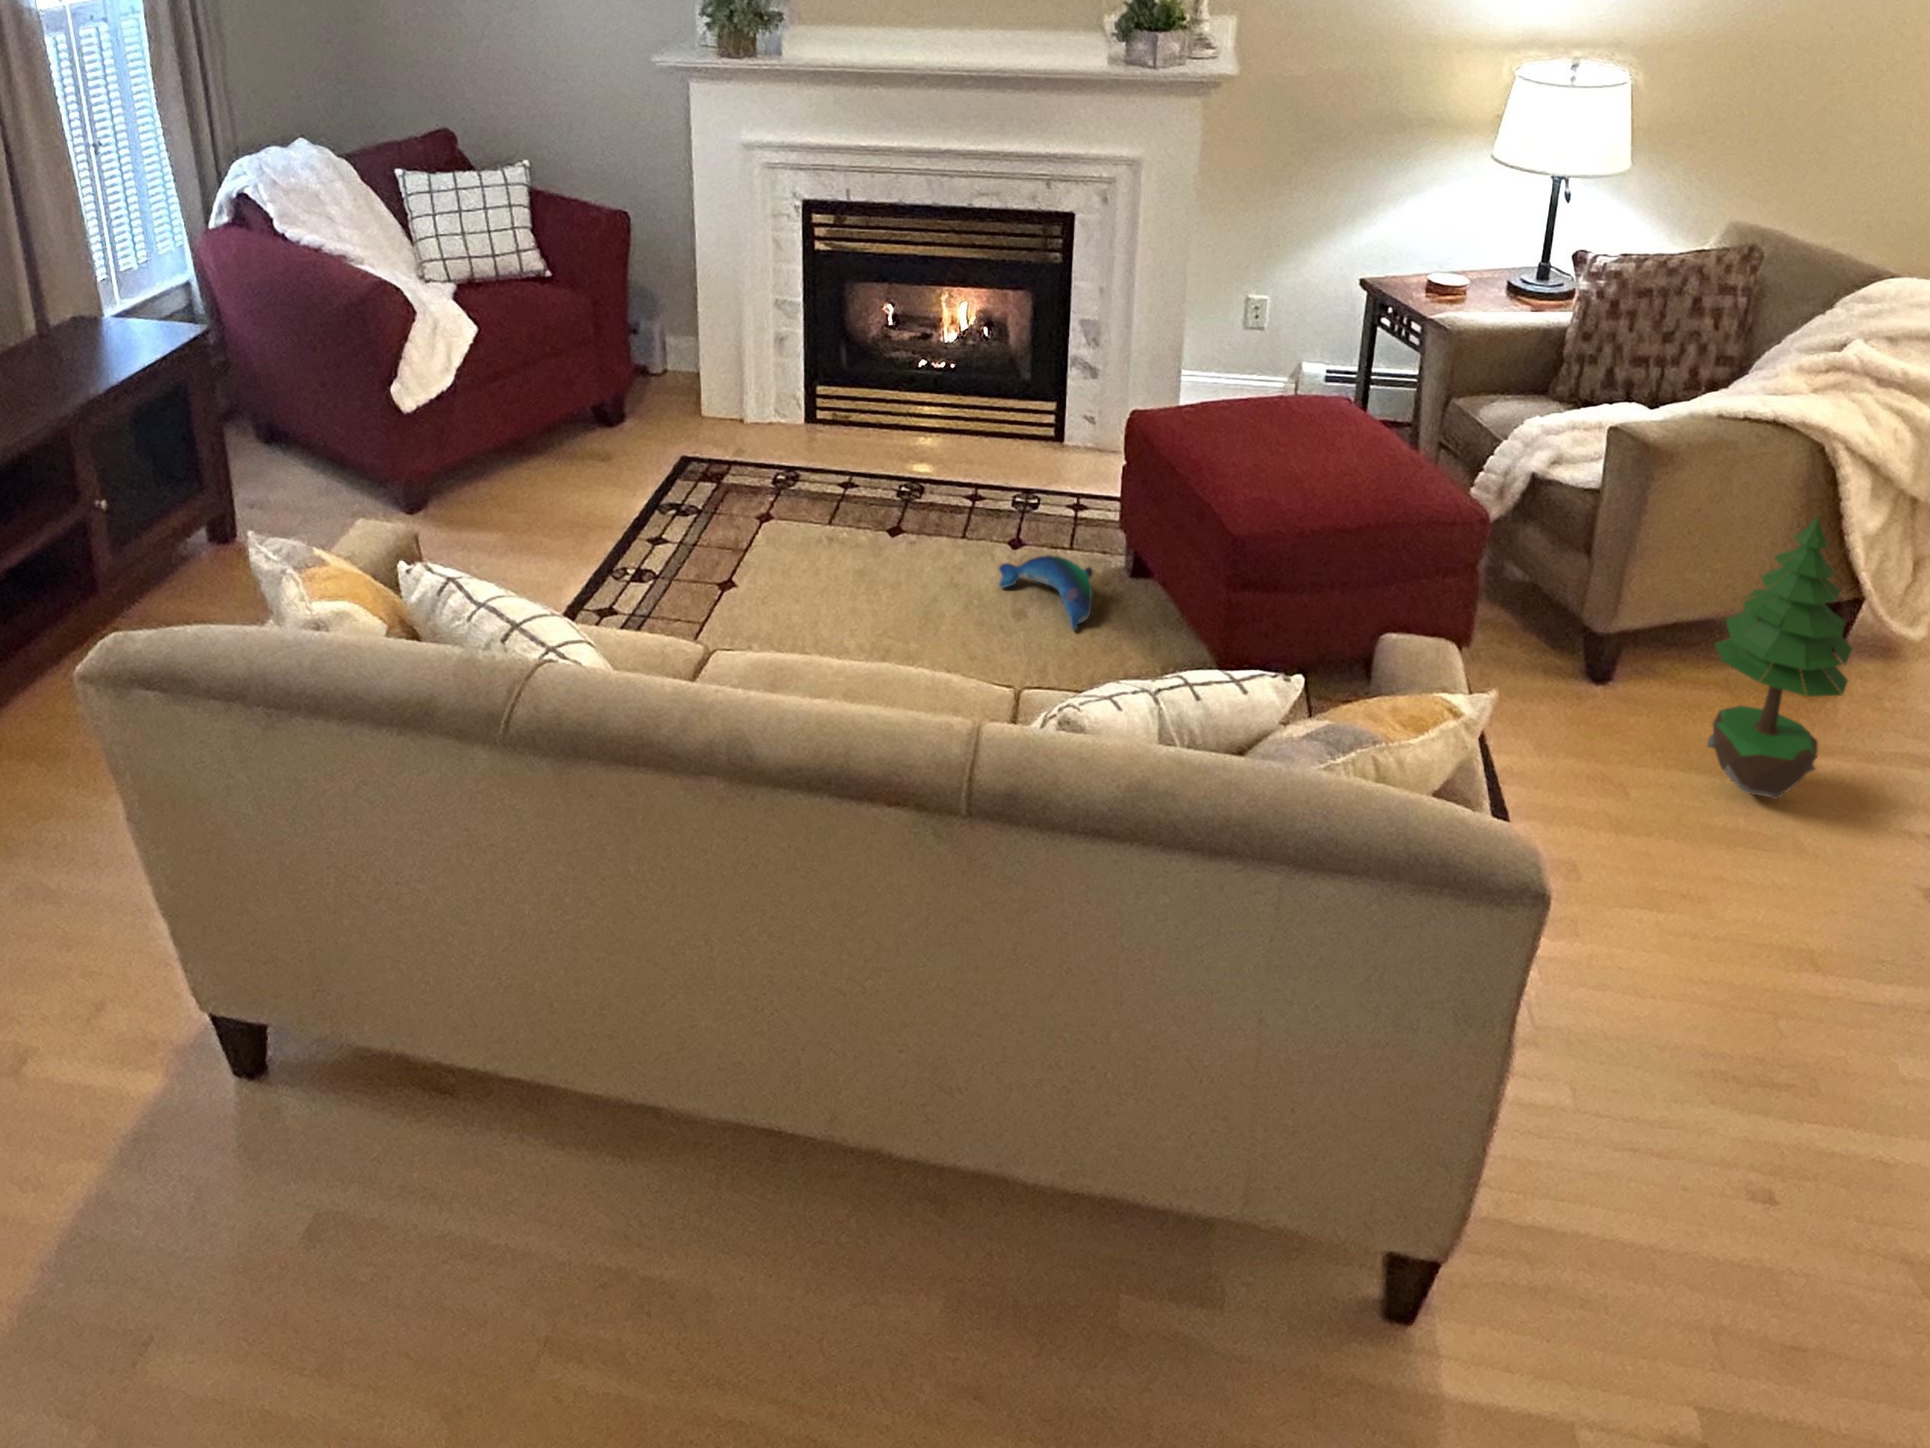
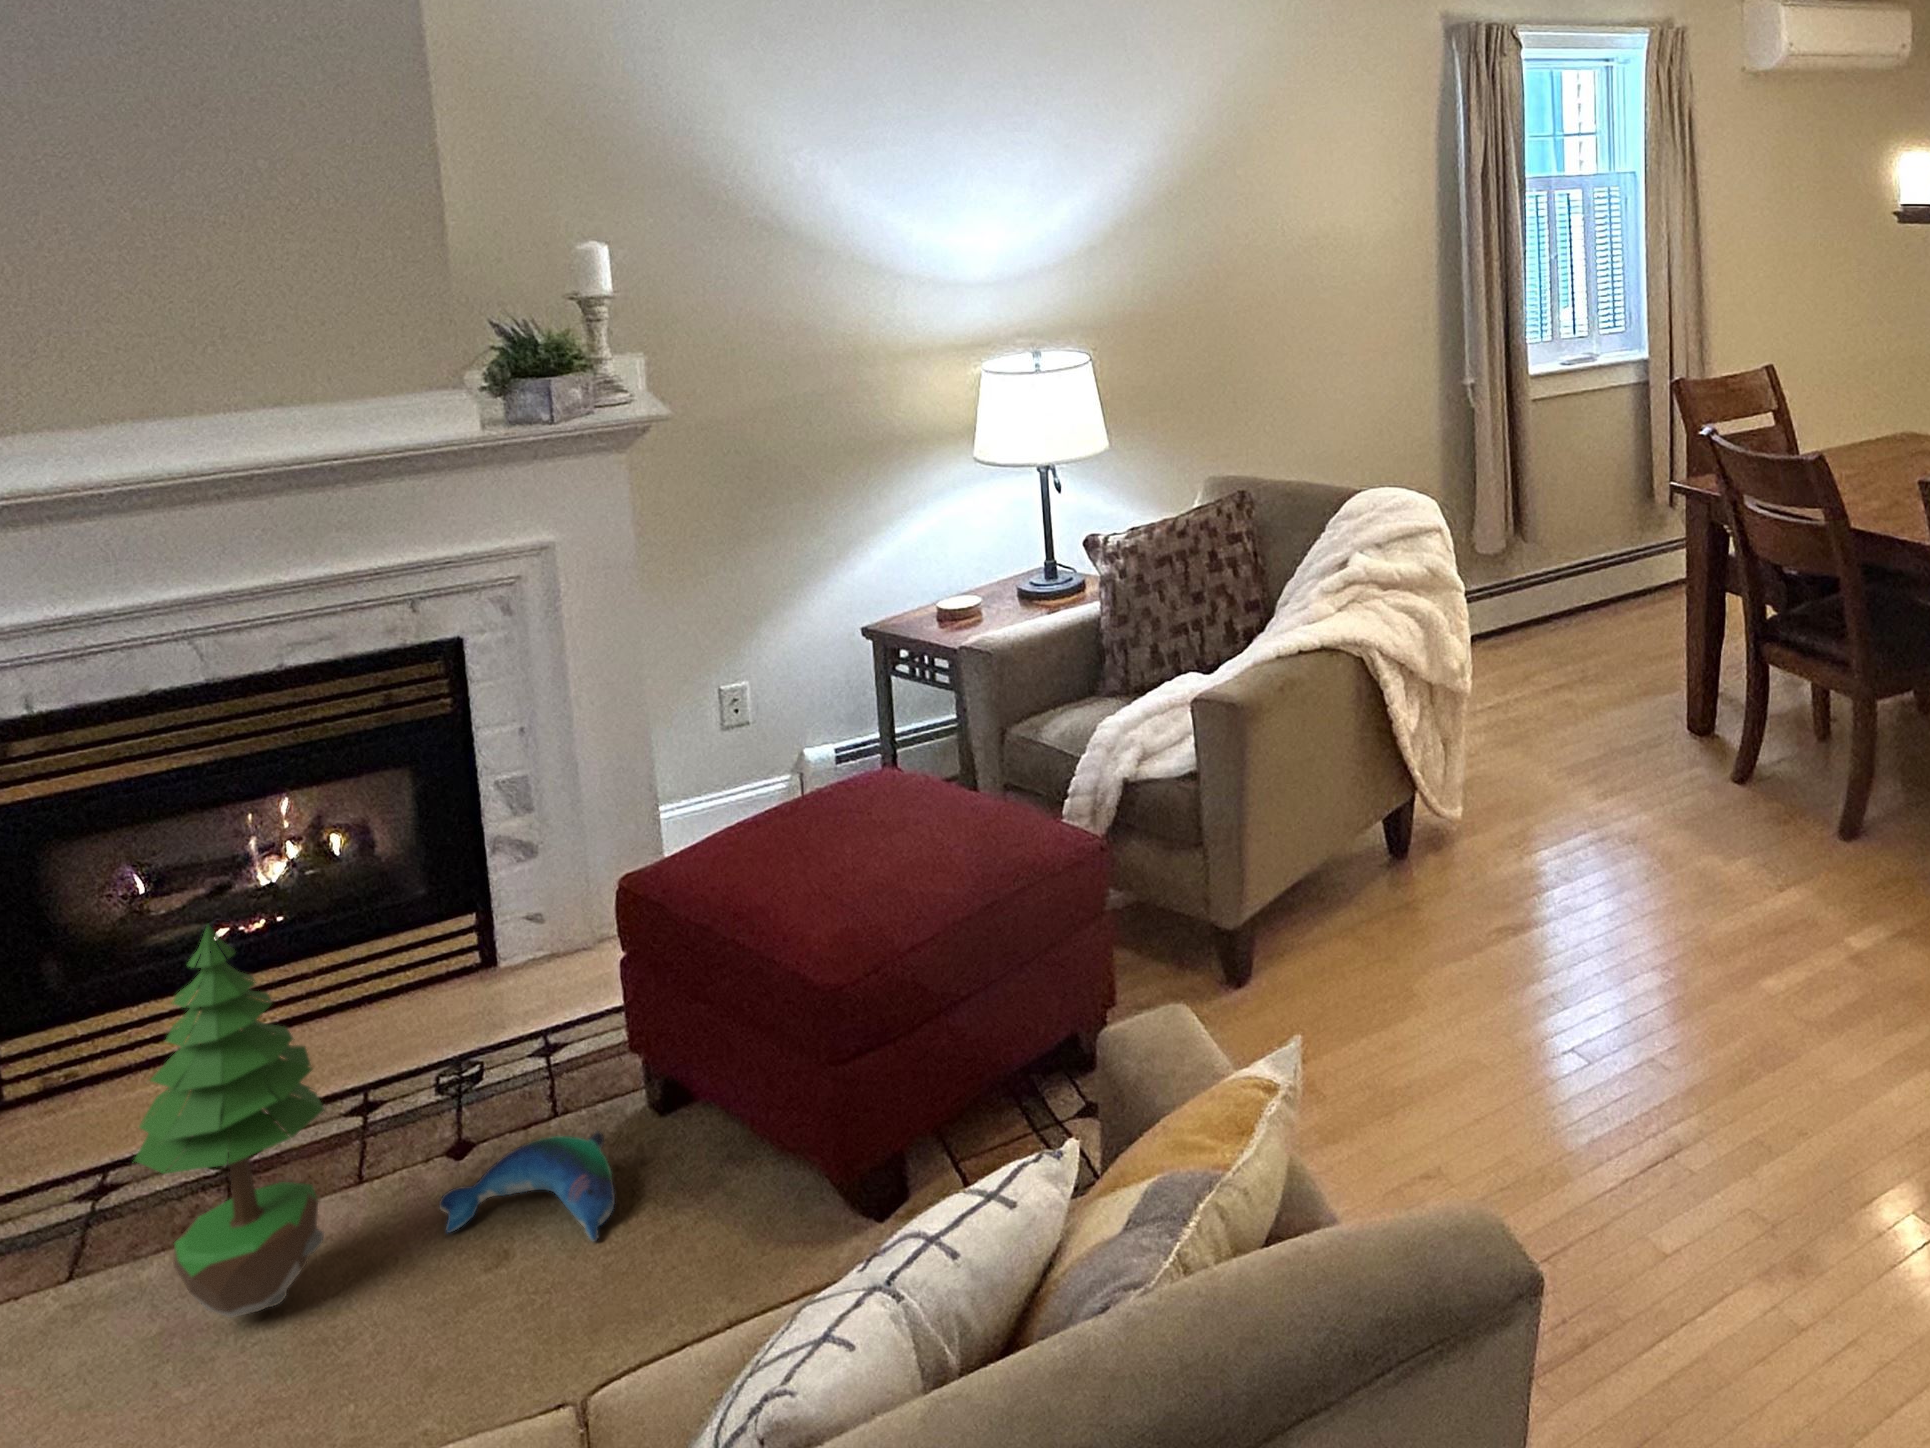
potted tree: present [1707,517,1852,799] -> present [133,924,324,1318]

